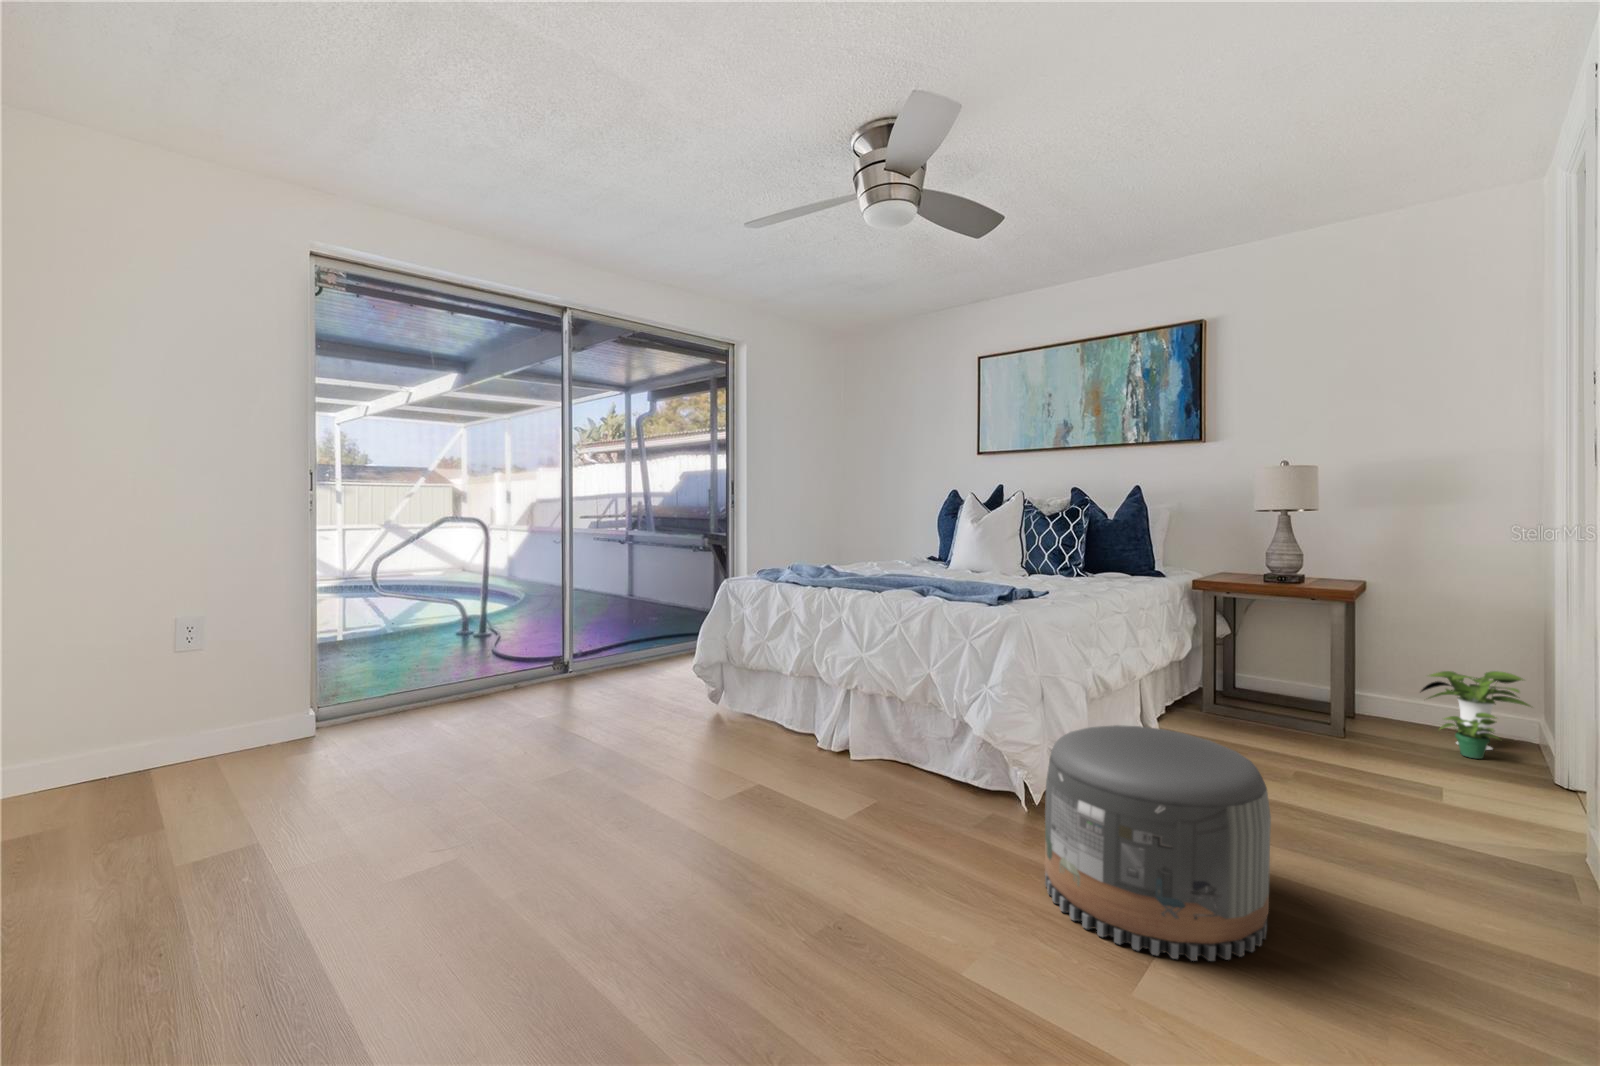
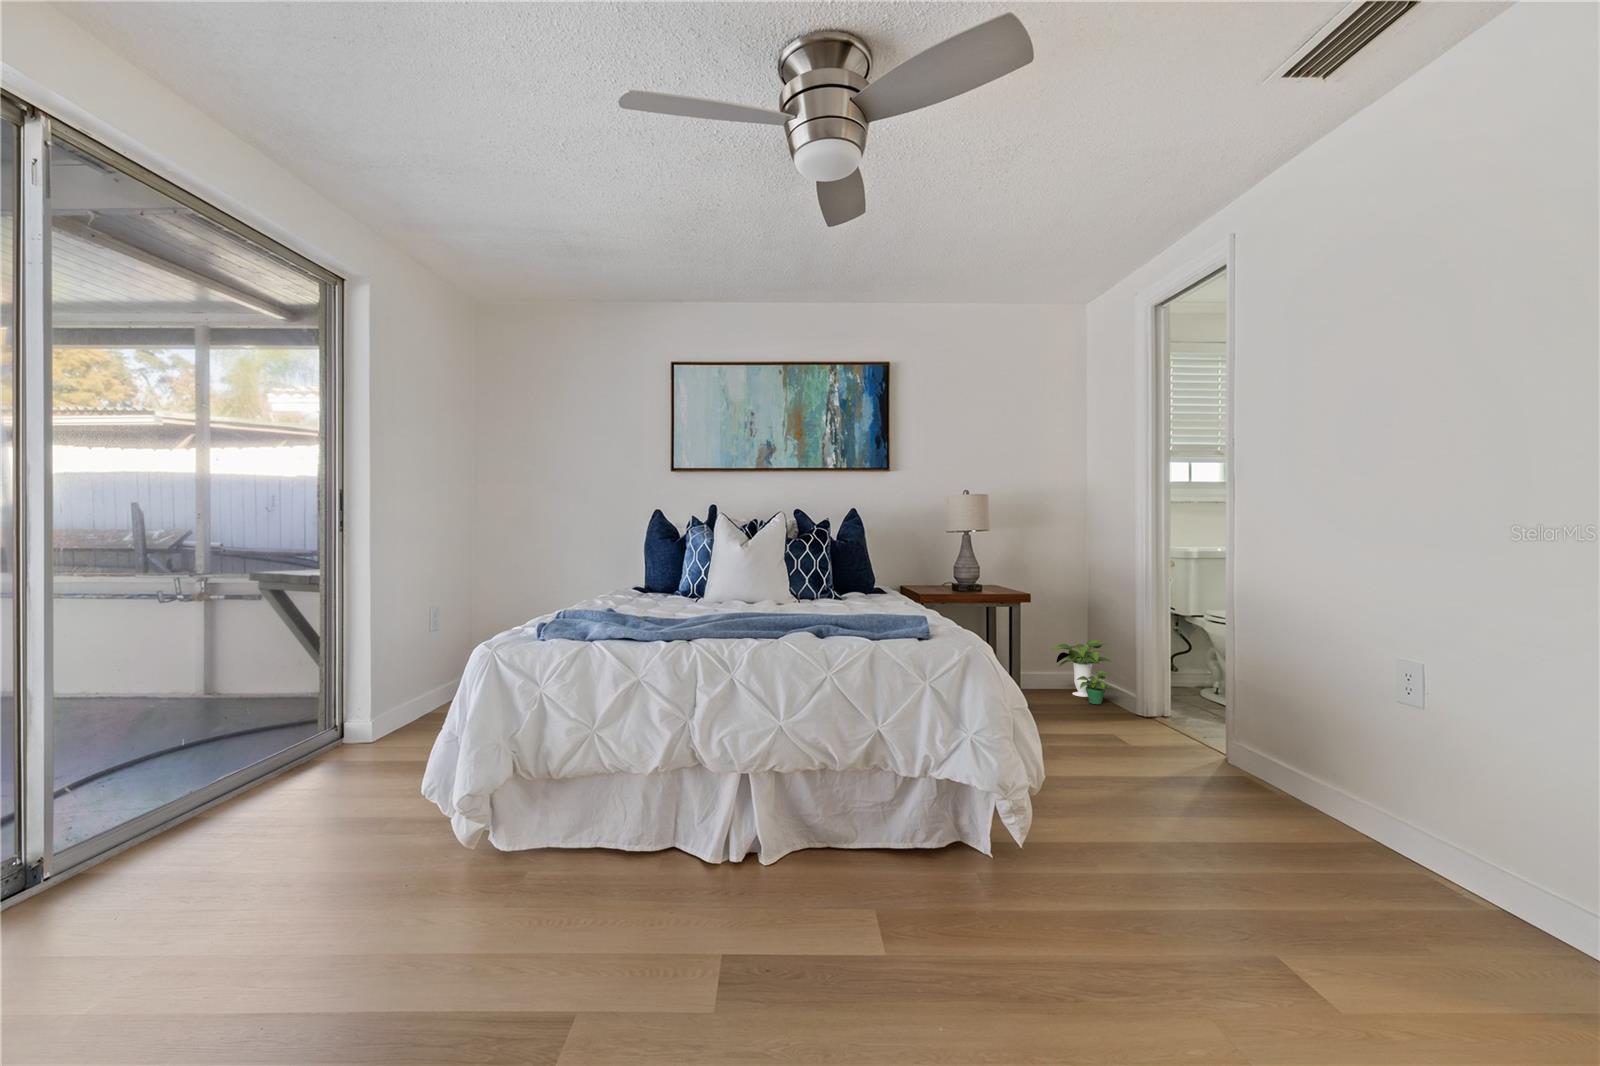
pouf: present [1045,725,1271,961] -> none [1107,745,1331,974]

